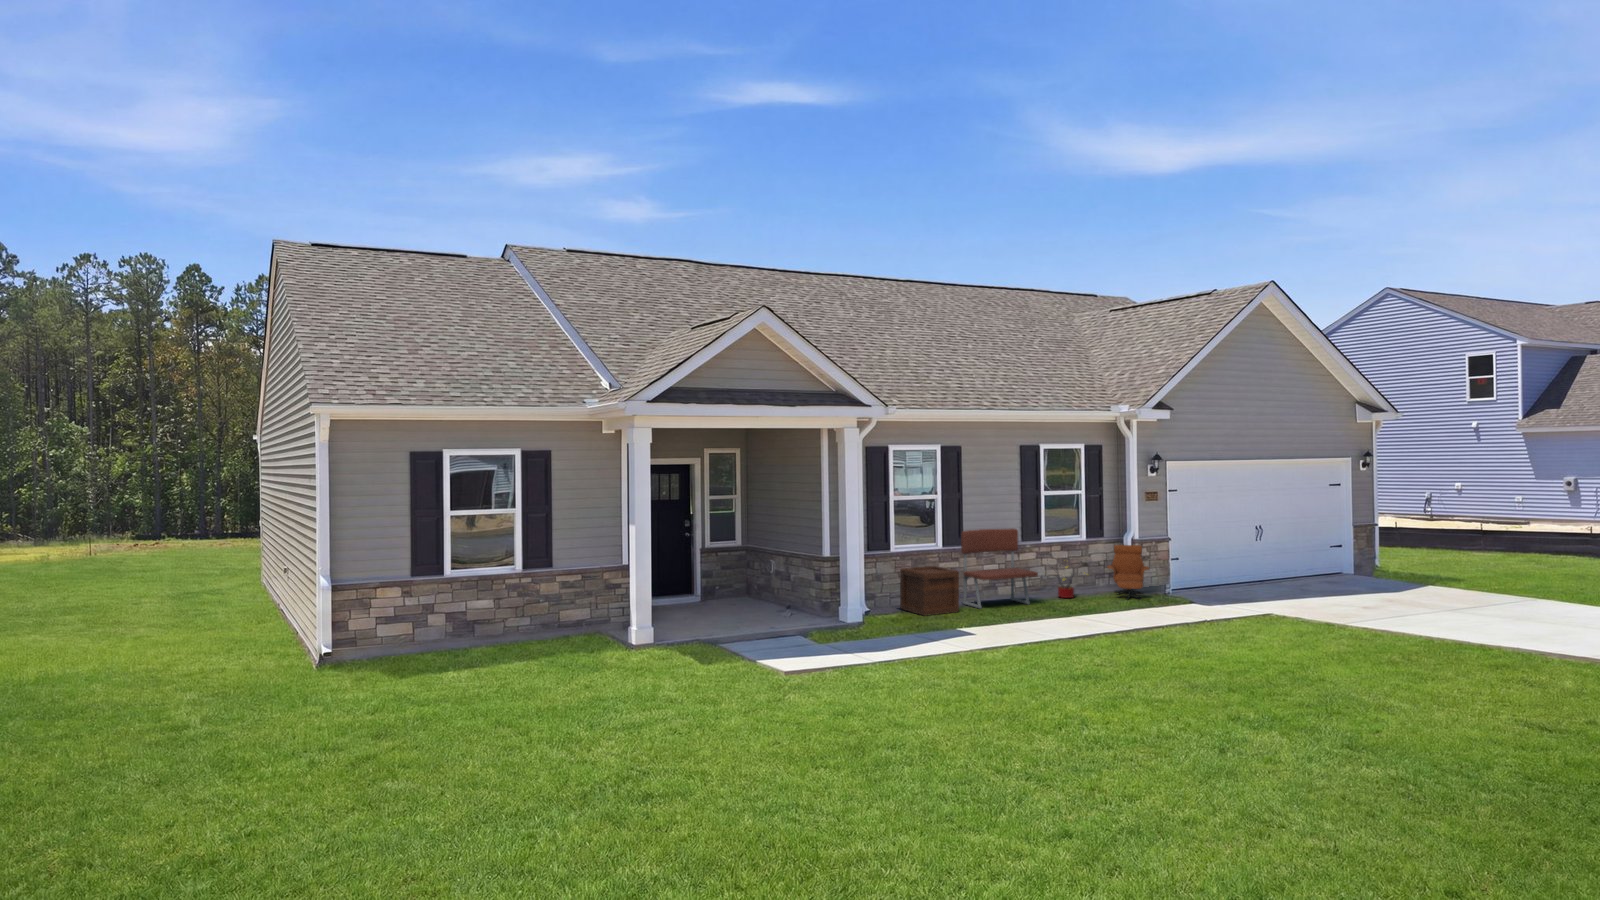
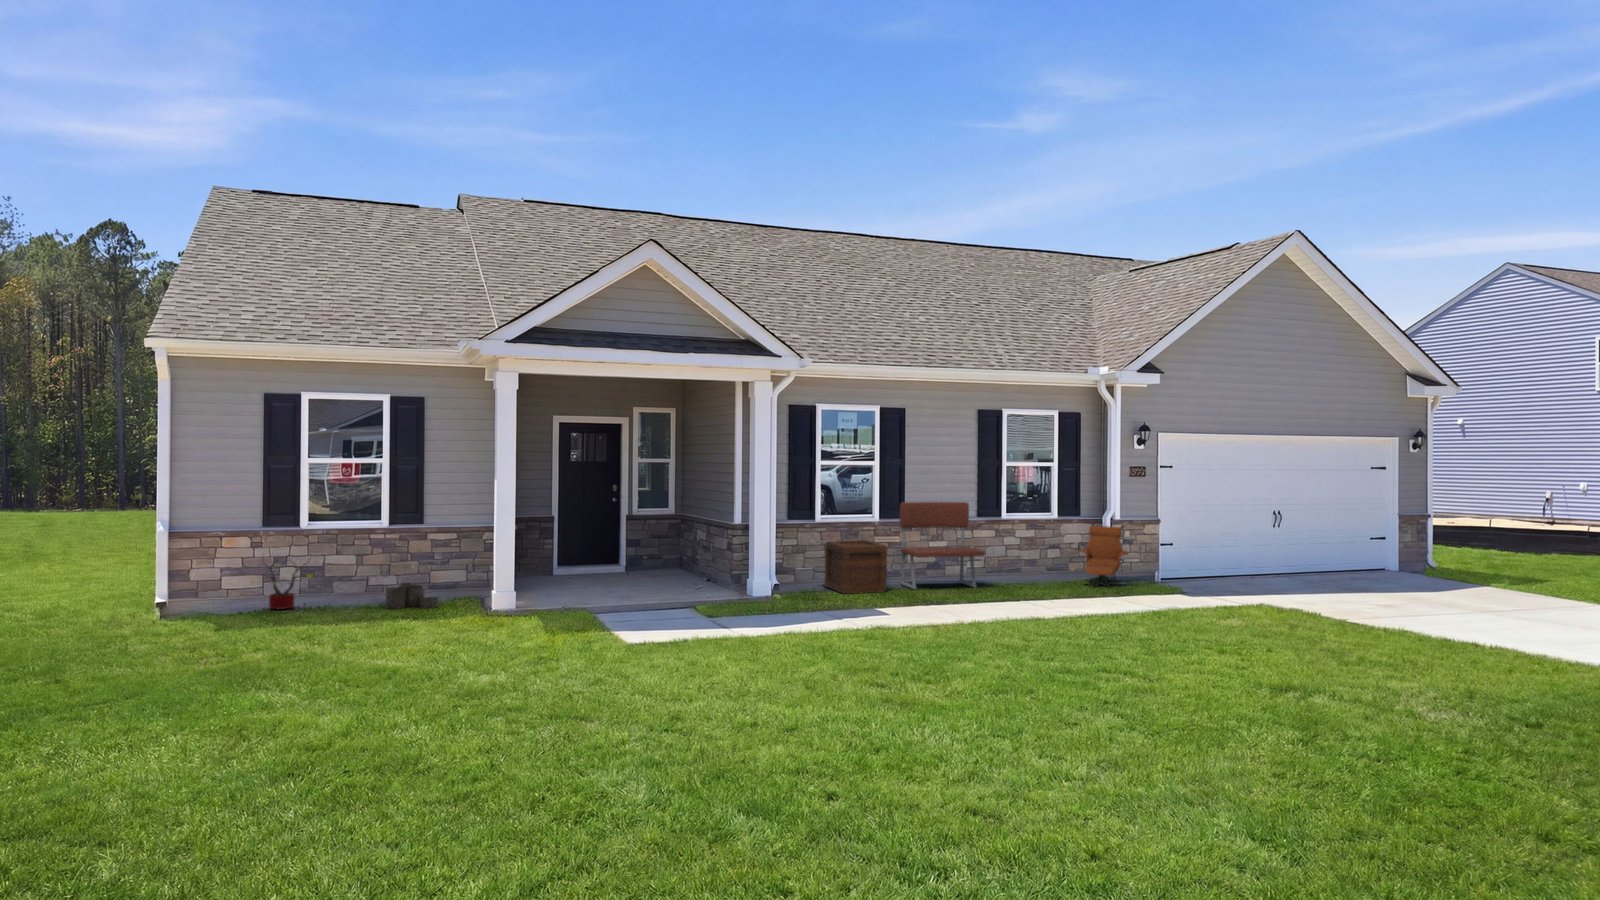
decorative plant: present [1054,564,1080,598] -> present [269,556,313,609]
woven basket: none [532,623,580,650] -> present [386,583,438,609]

